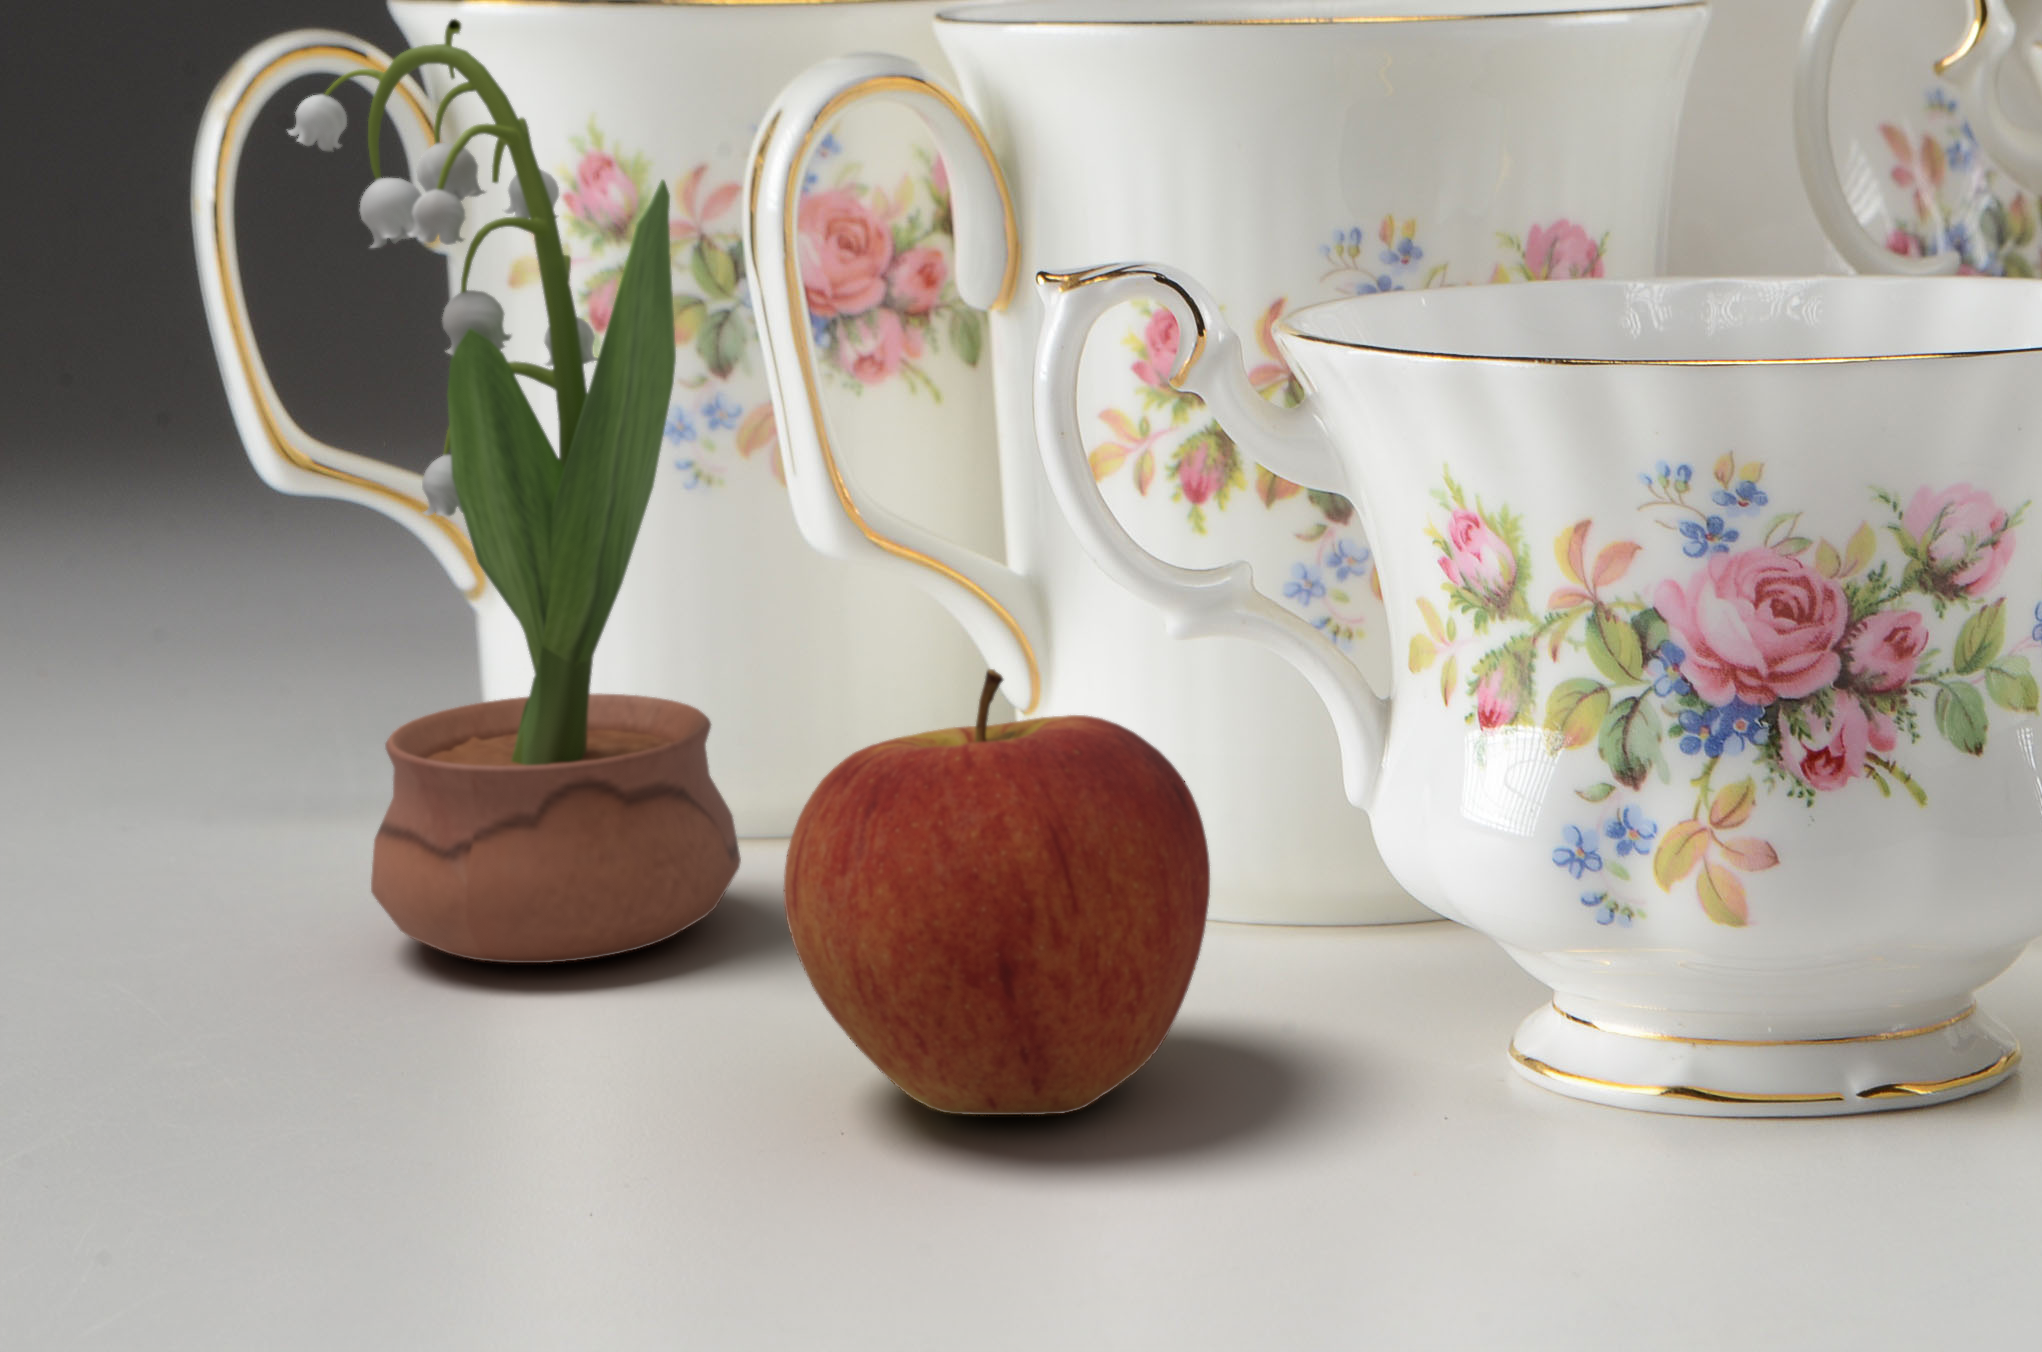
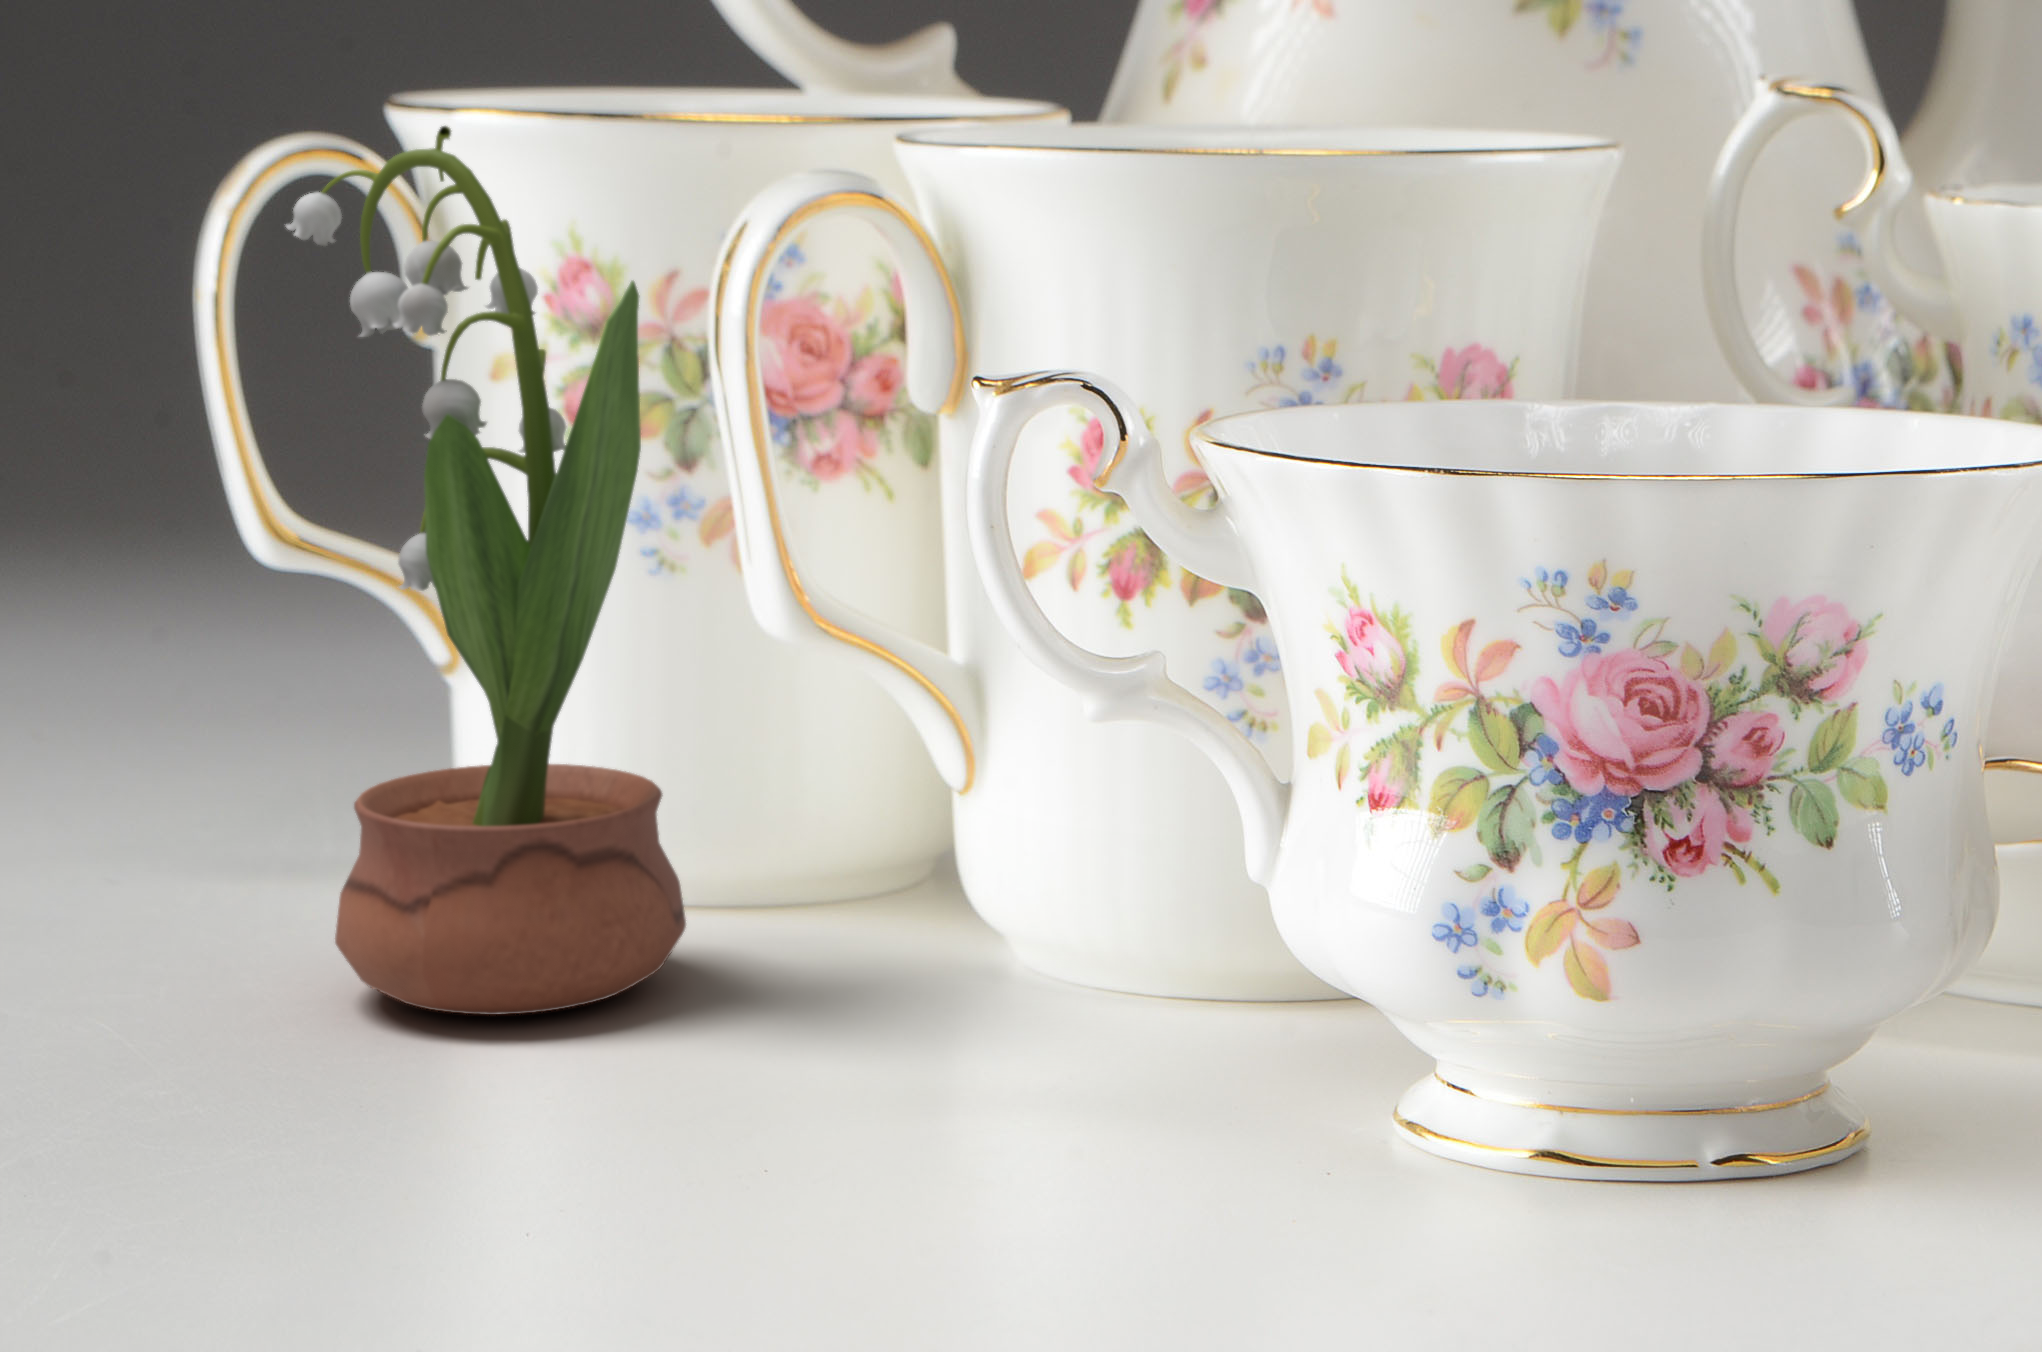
apple: present [784,669,1210,1115] -> none [716,745,1117,1163]

